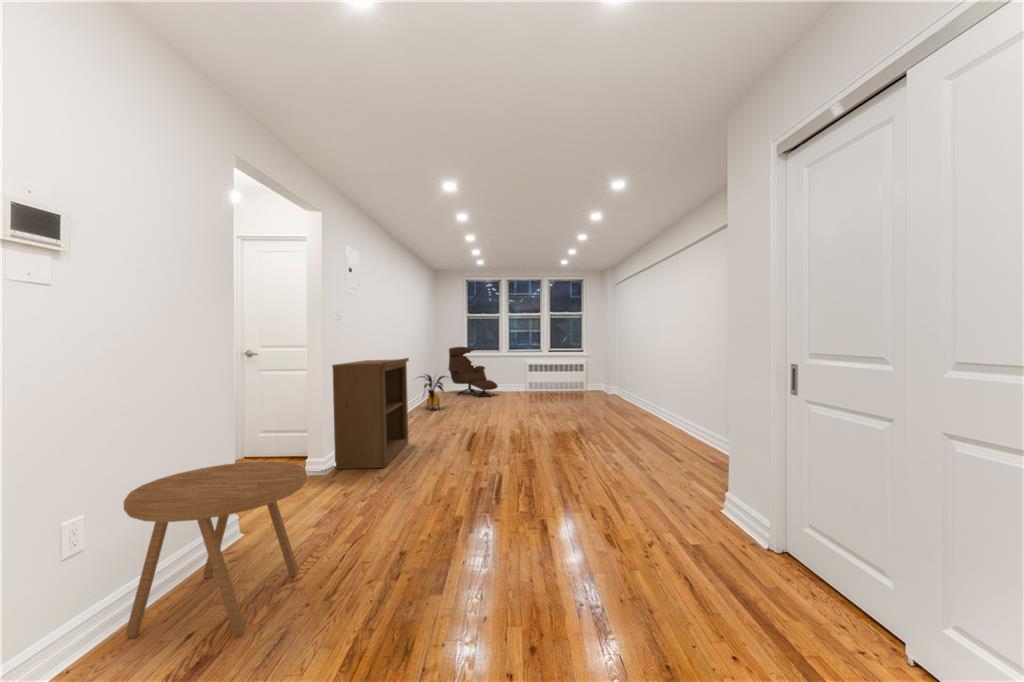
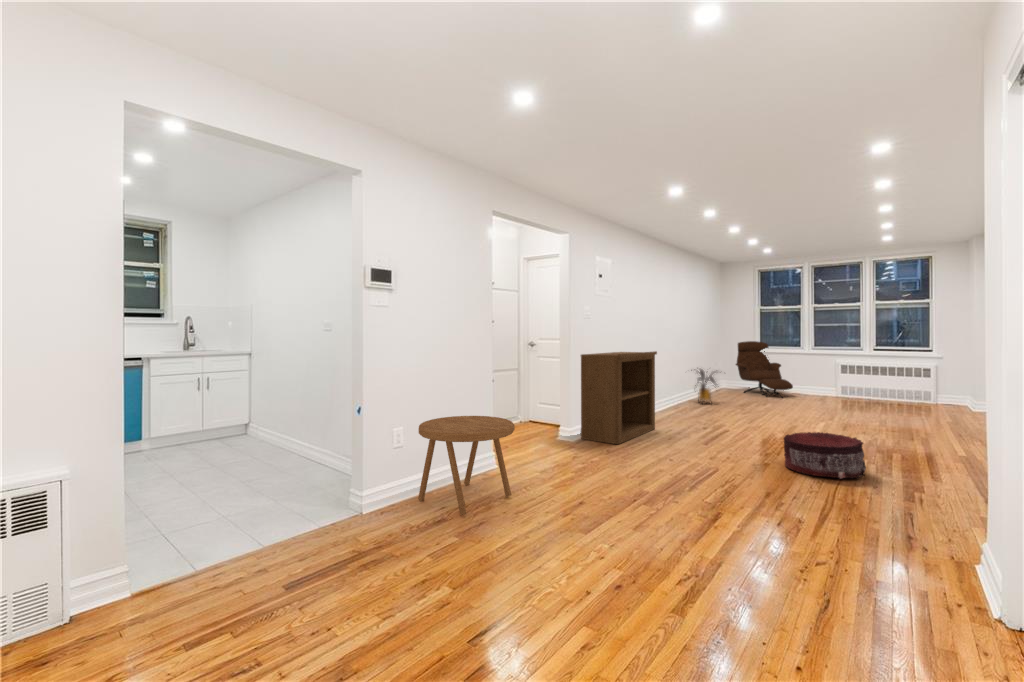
pouf: none [544,422,608,463] -> present [784,432,866,479]

